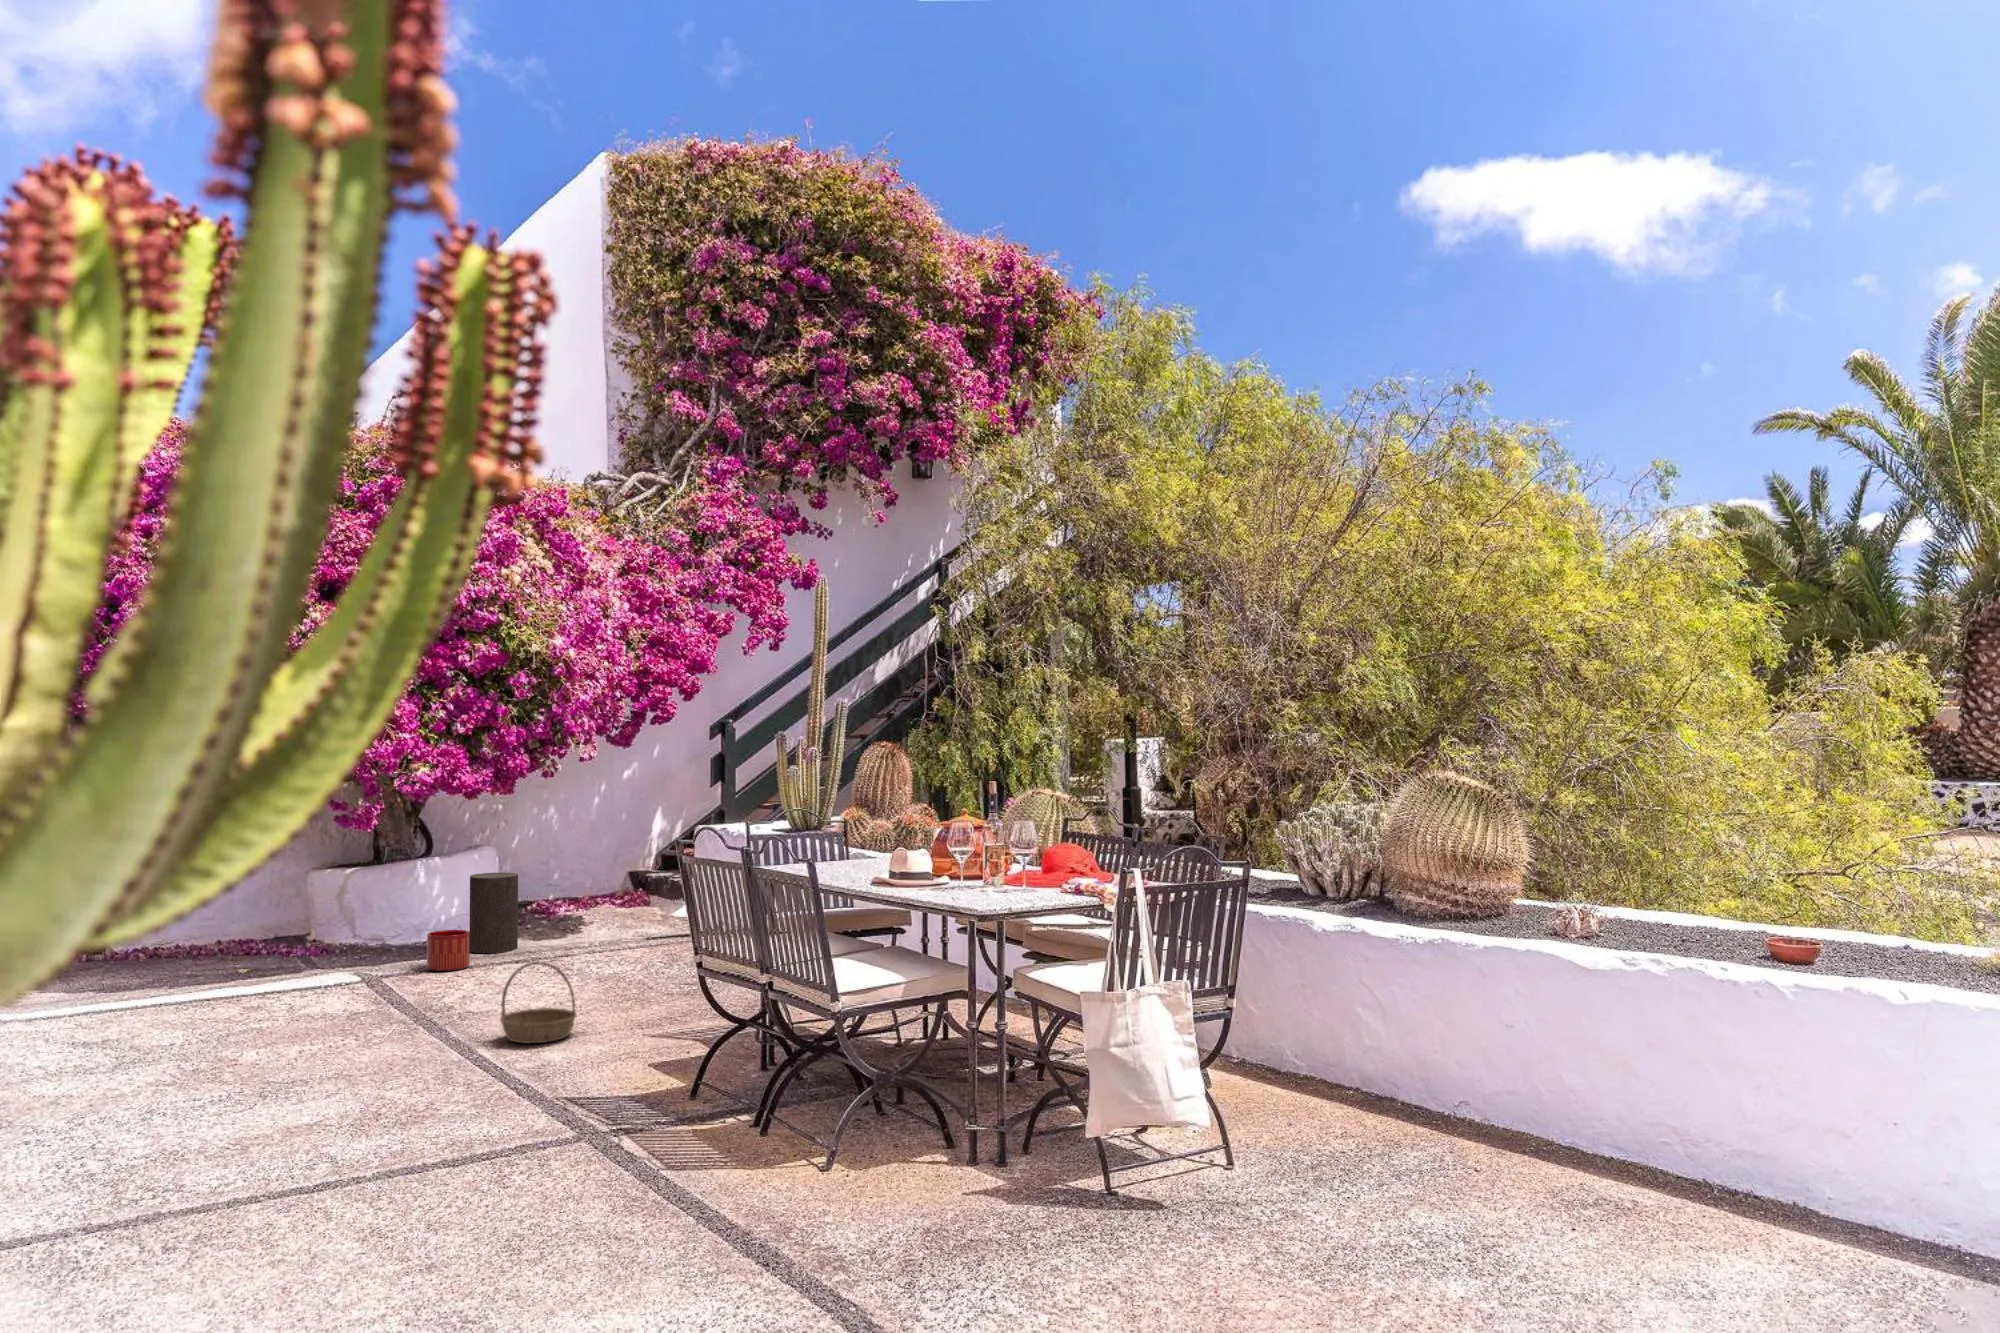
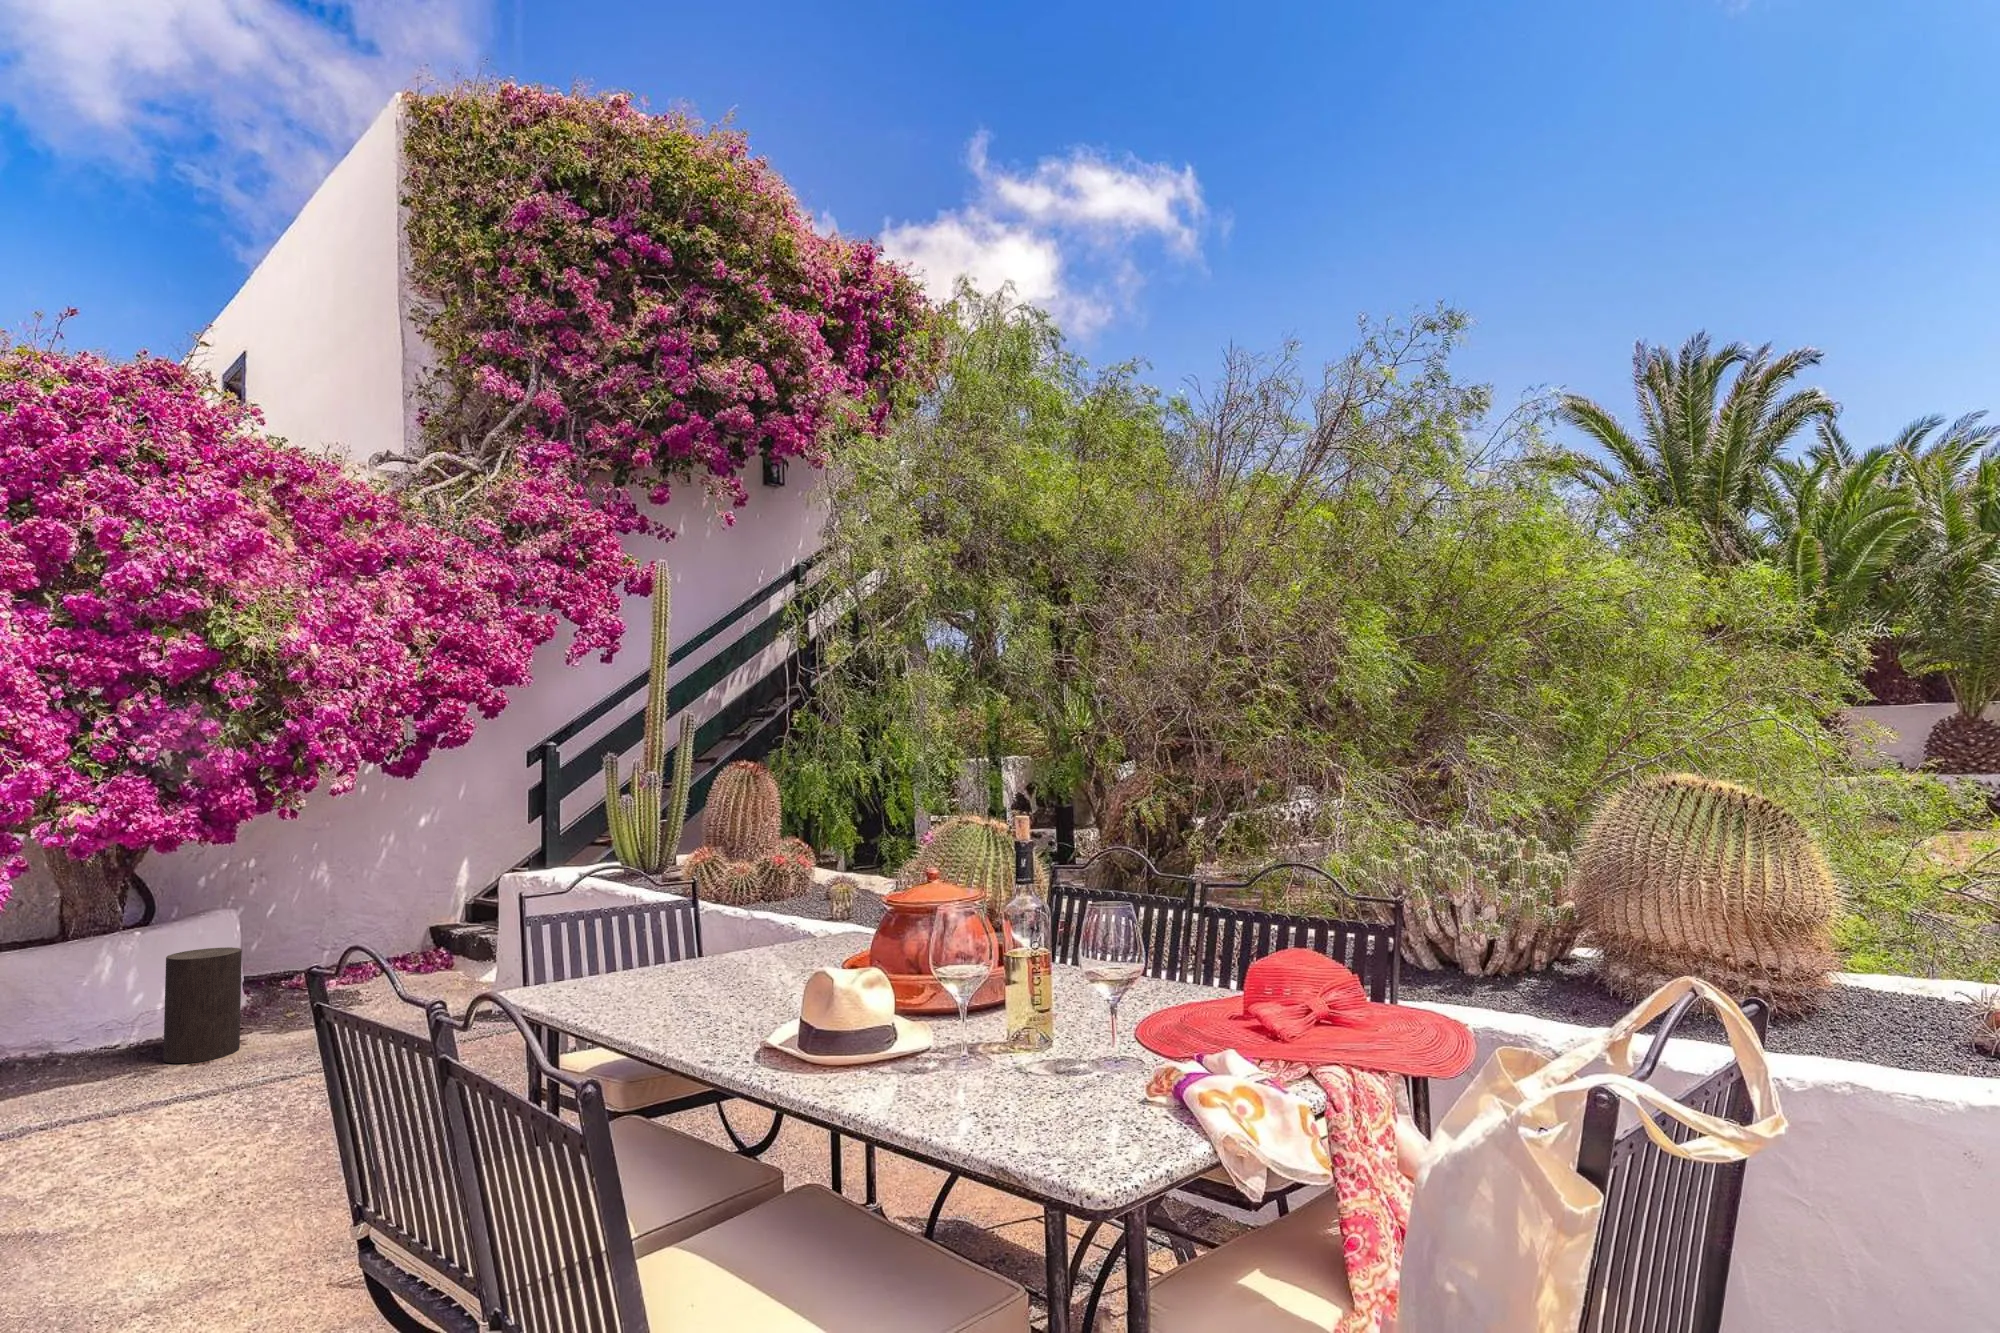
planter: present [427,930,470,971] -> none [74,1038,147,1104]
basket: present [500,962,576,1043] -> none [81,1132,235,1285]

